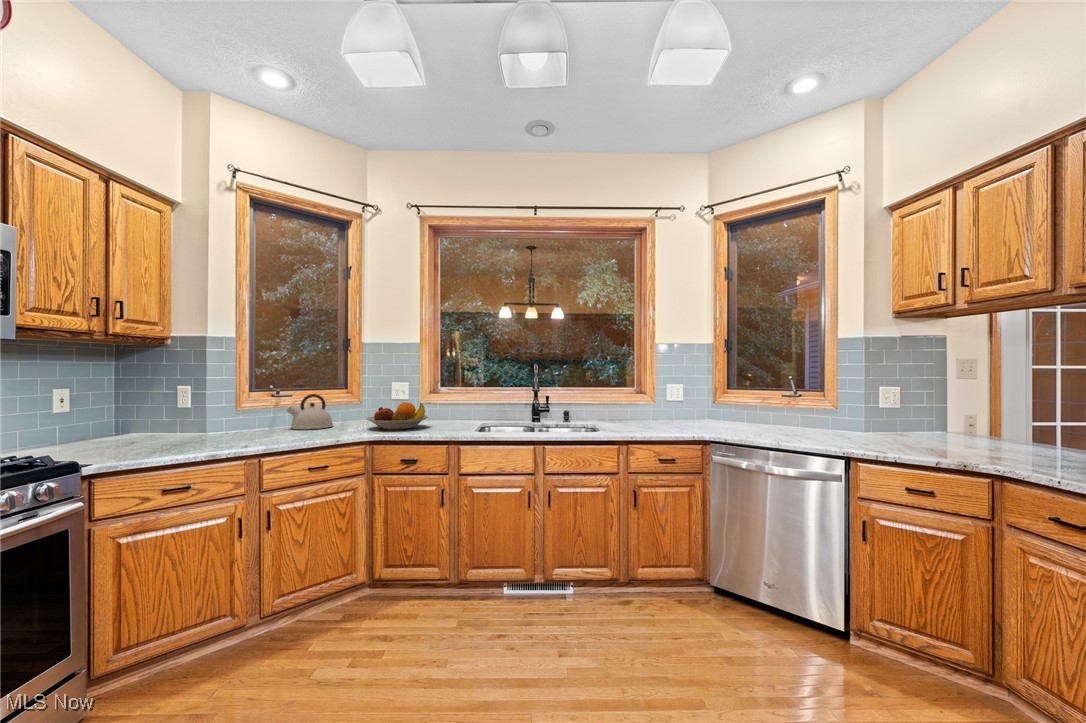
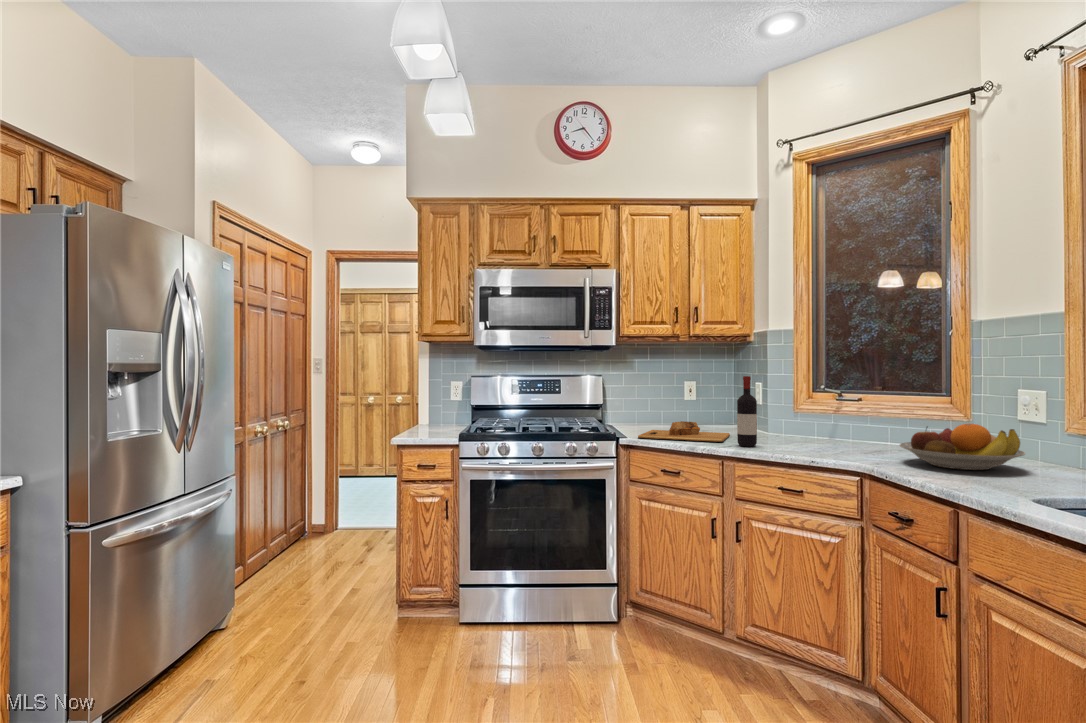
wine bottle: none [244,379,264,444] -> present [737,376,757,447]
kettle: present [287,394,333,429] -> none [840,399,905,448]
cutting board: none [73,432,221,461] -> present [638,421,730,442]

